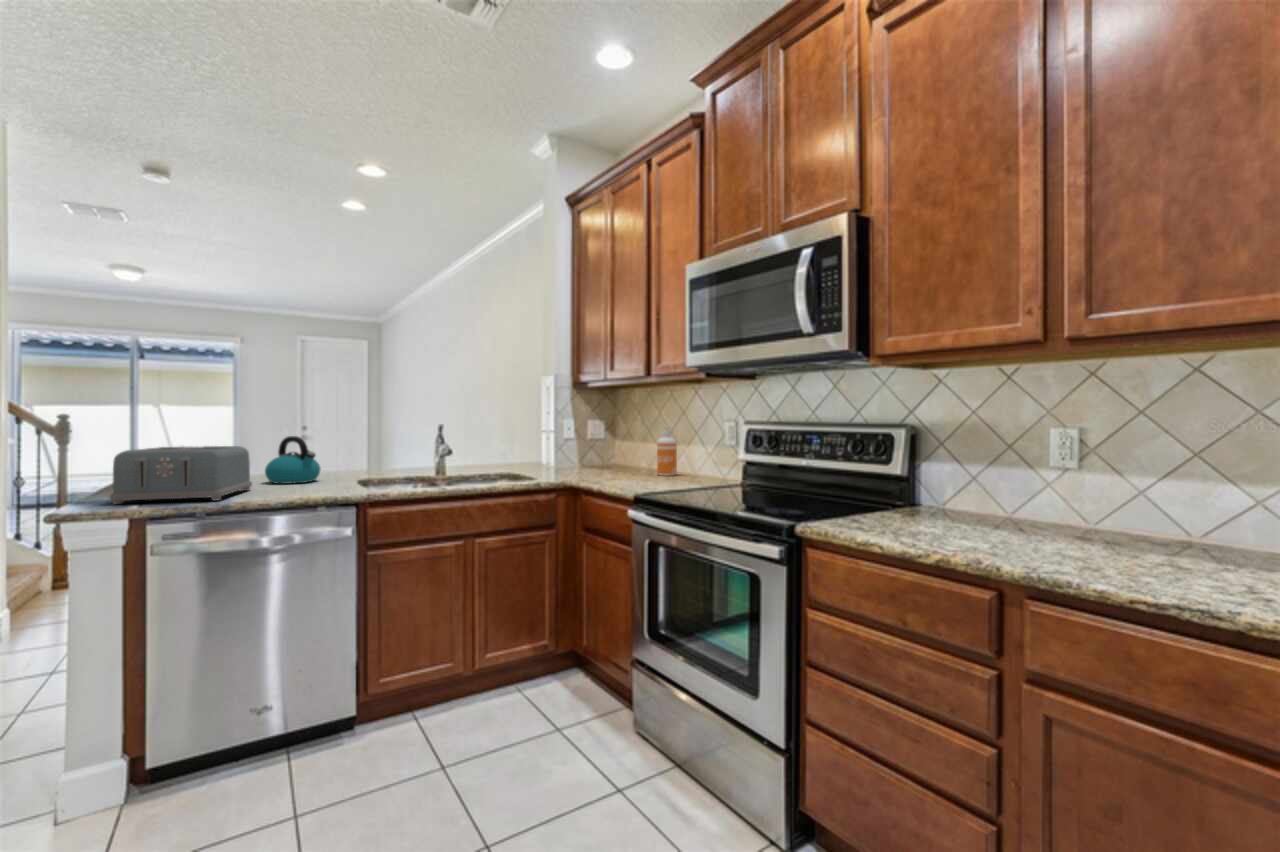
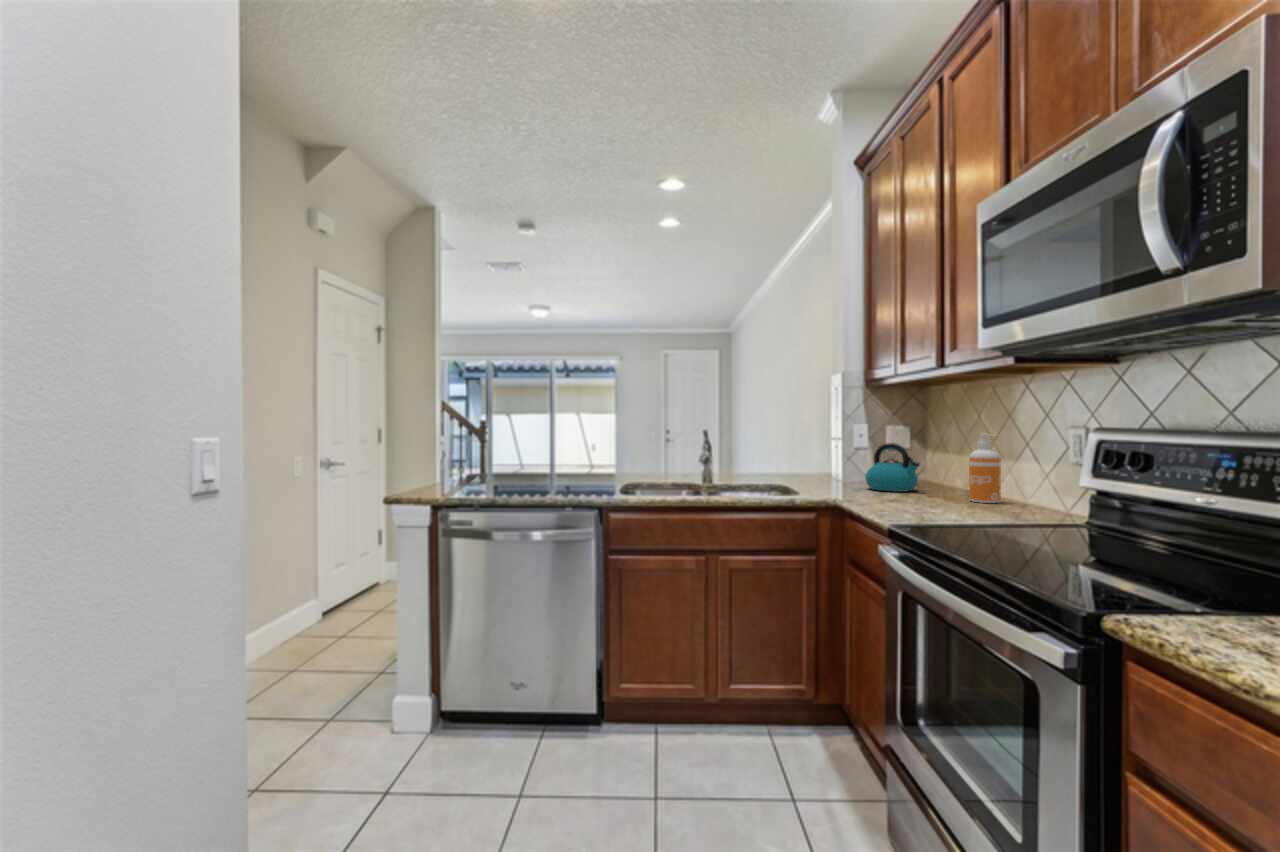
kettle: present [265,436,320,484] -> present [865,443,920,492]
toaster: present [110,446,252,504] -> none [433,447,537,494]

